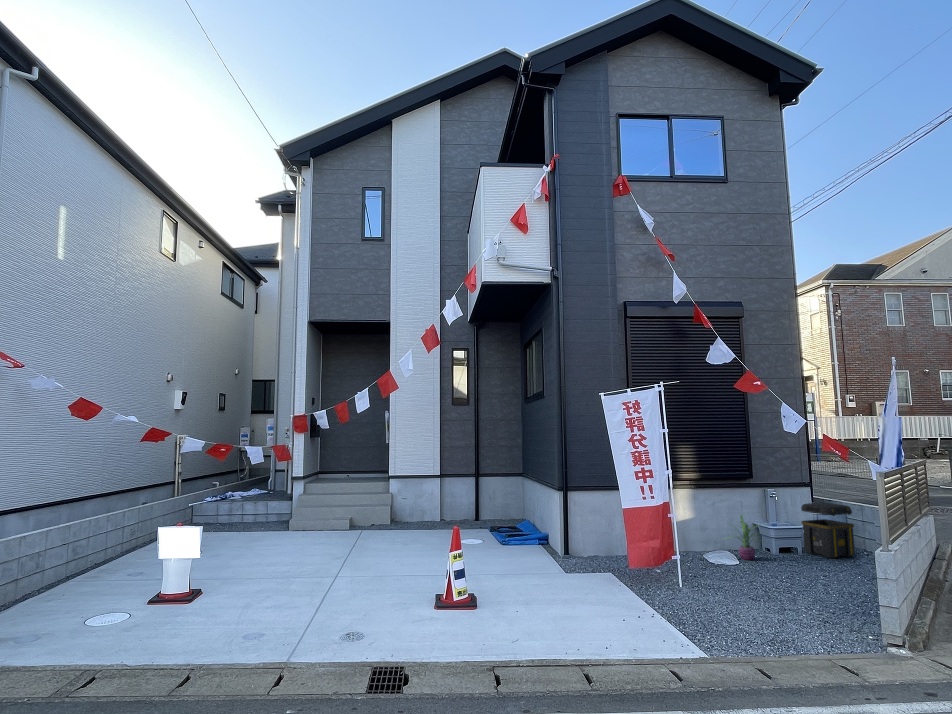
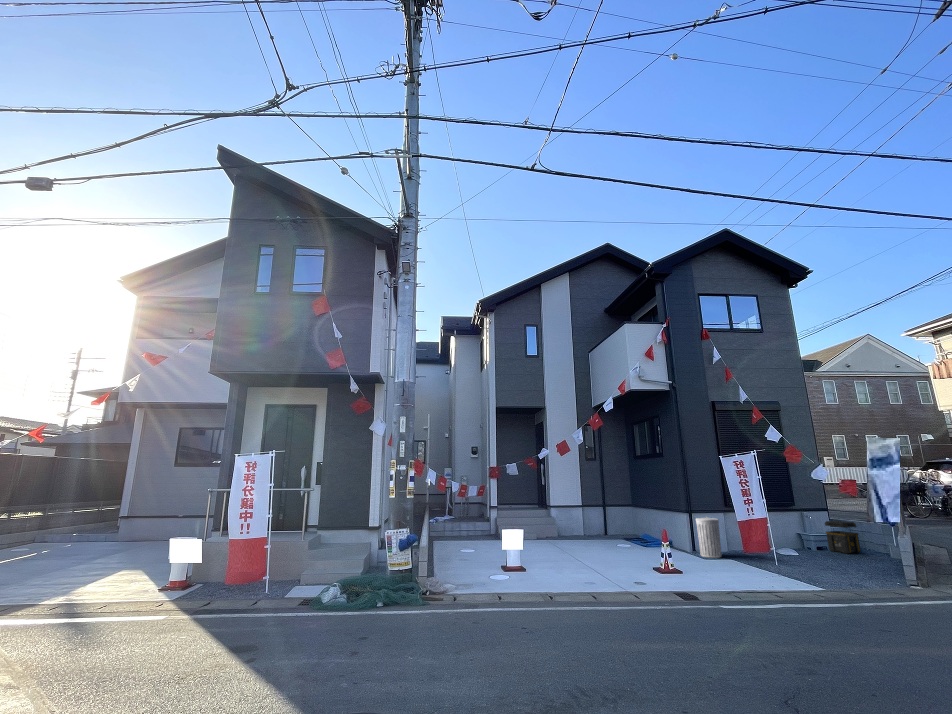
trash can: none [573,498,610,567] -> present [696,517,722,558]
decorative plant: present [738,515,755,560] -> none [782,527,812,555]

